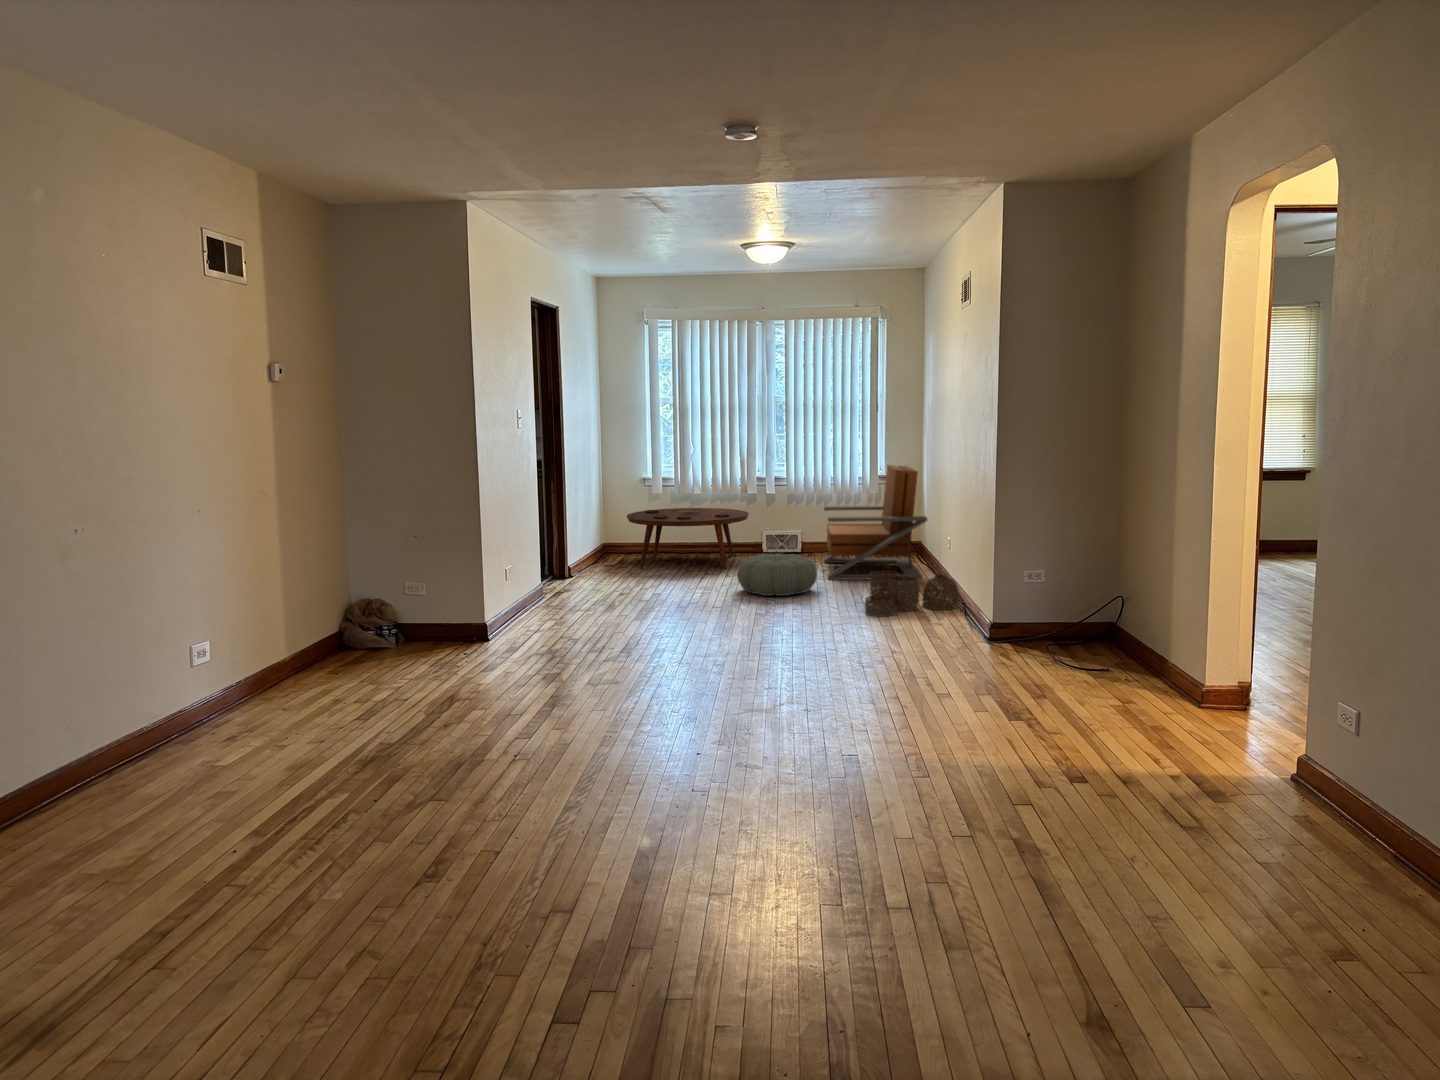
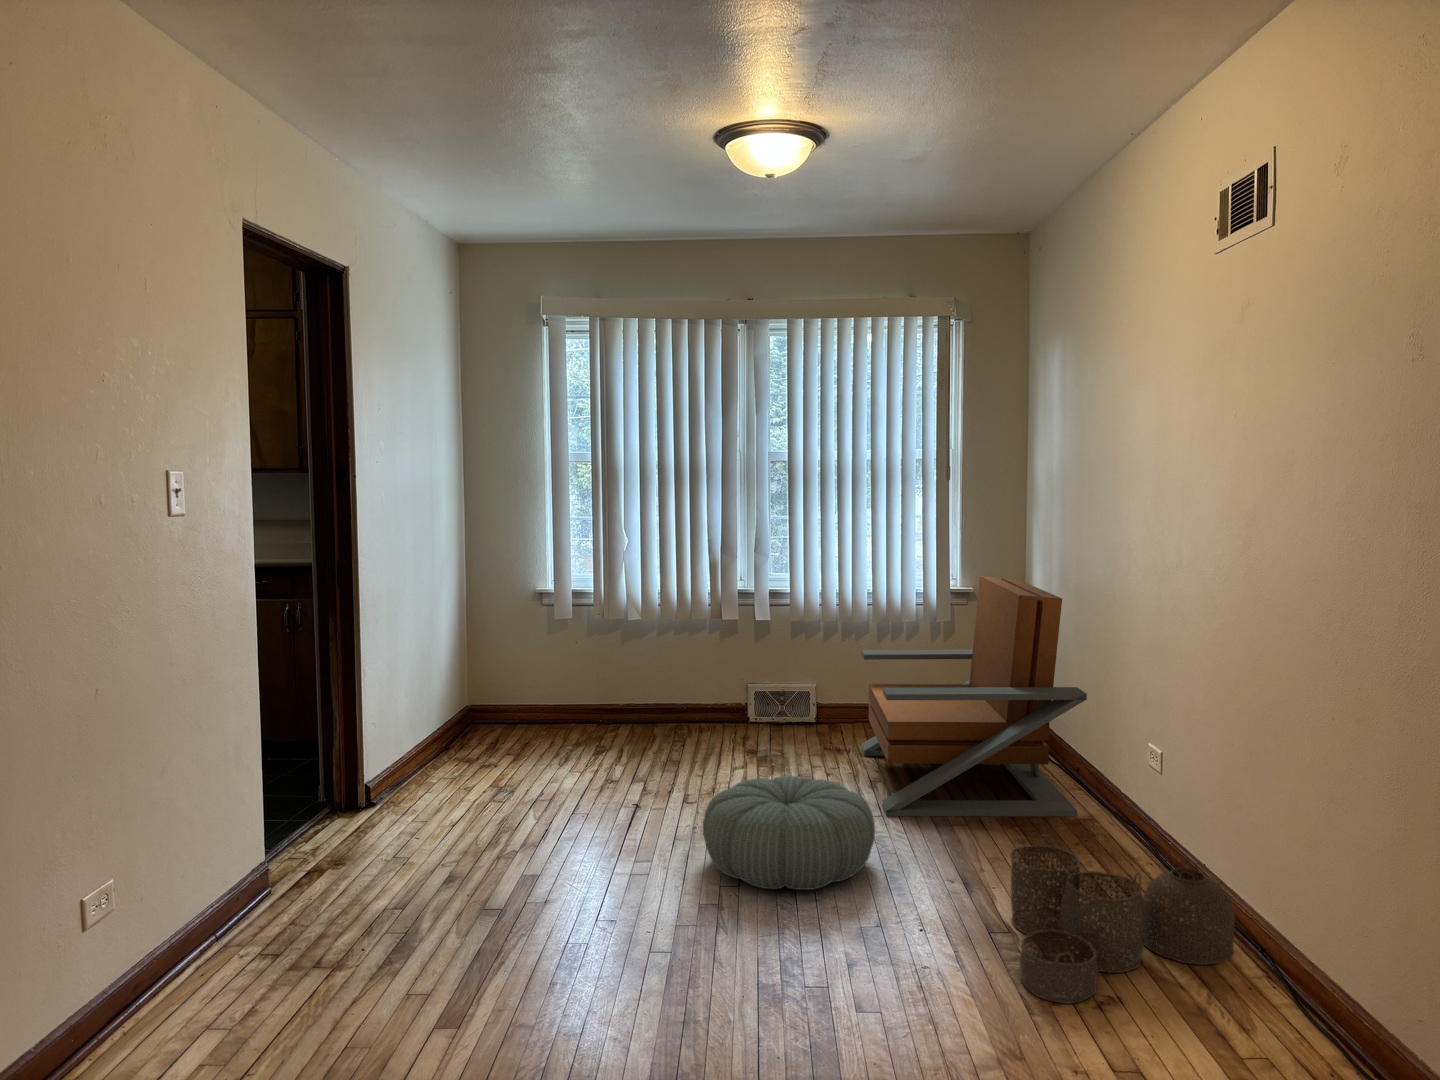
coffee table: present [626,508,749,569] -> none [499,644,725,776]

